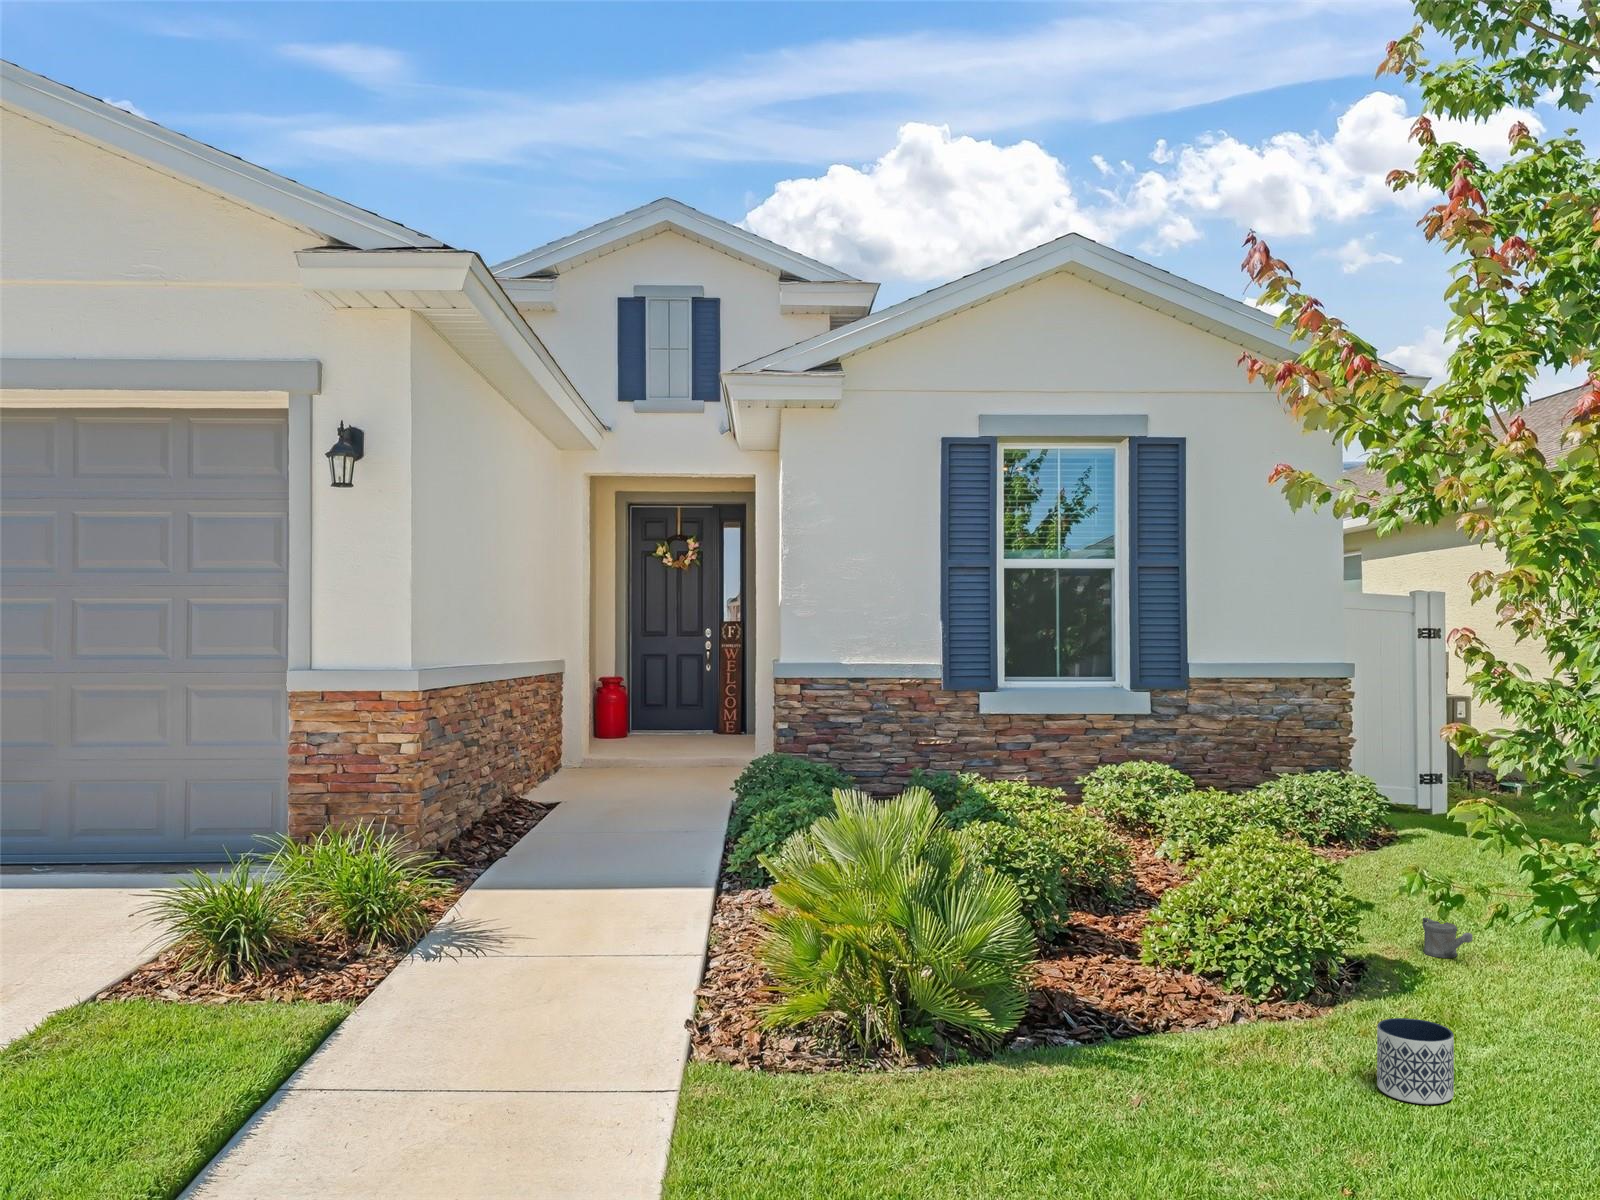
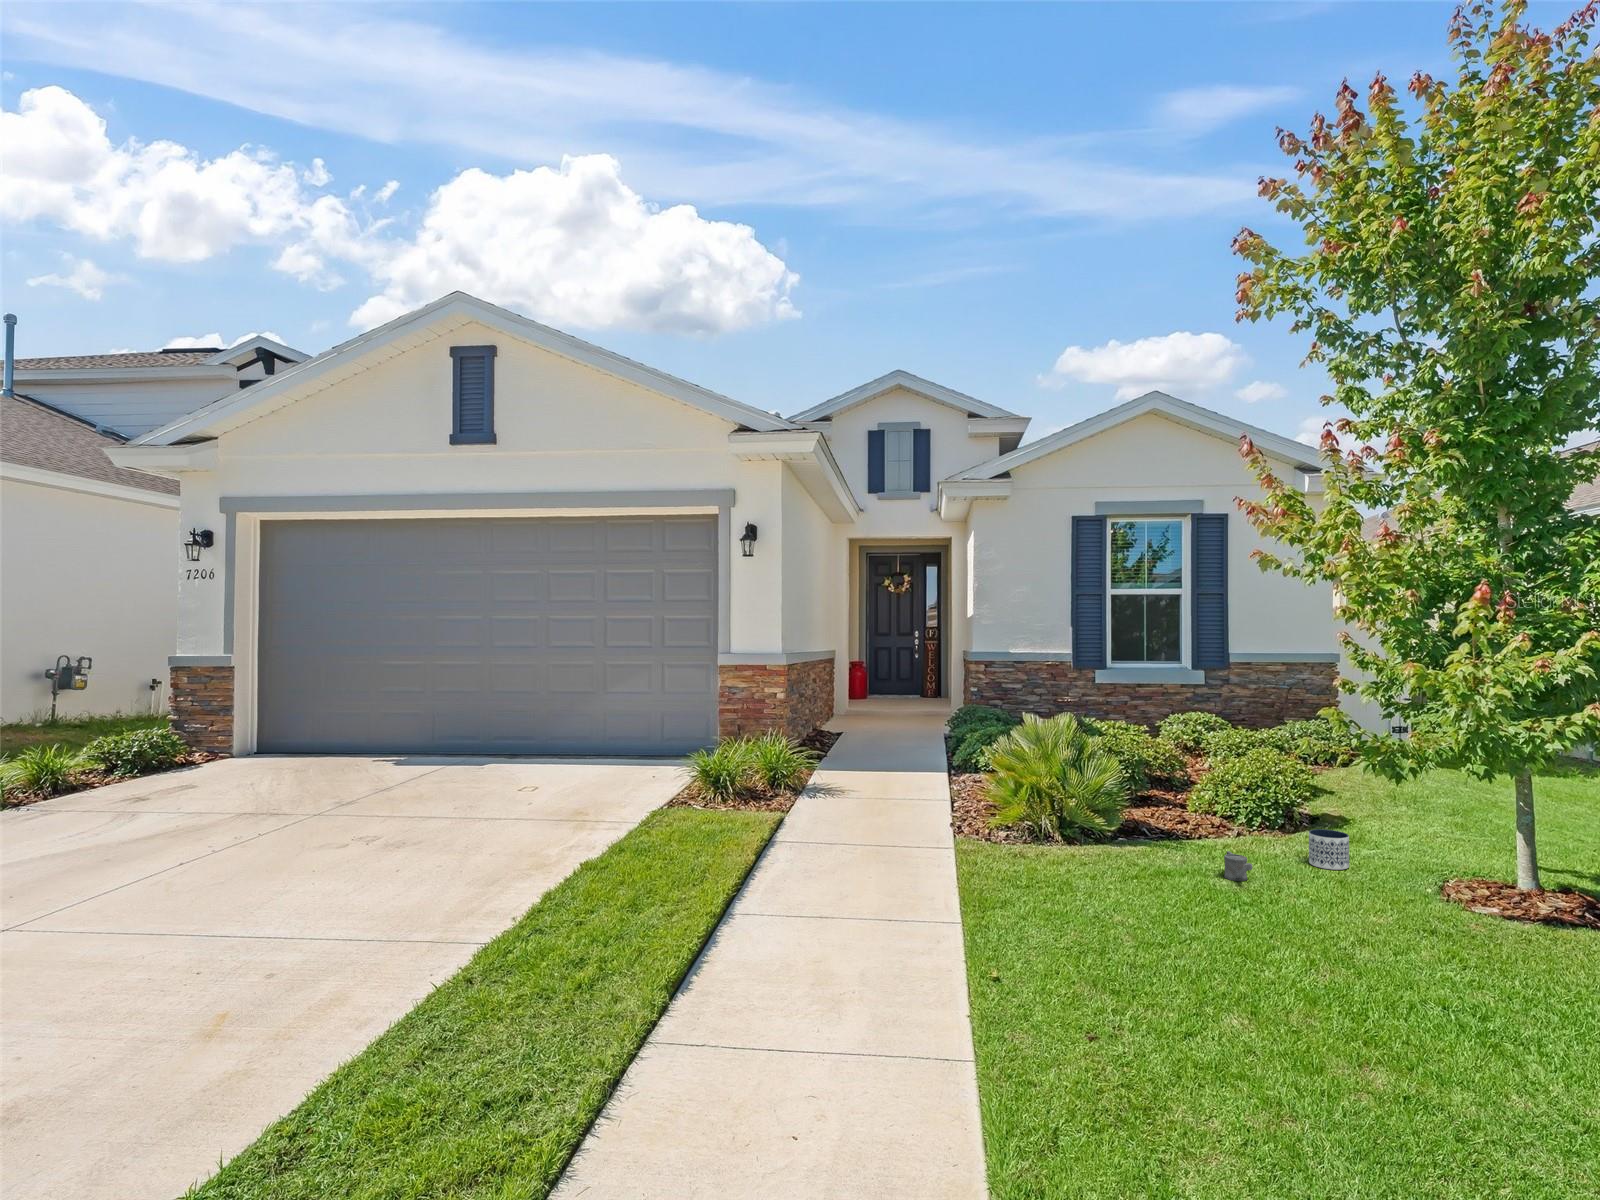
watering can: present [1423,918,1472,958] -> present [1224,851,1252,881]

